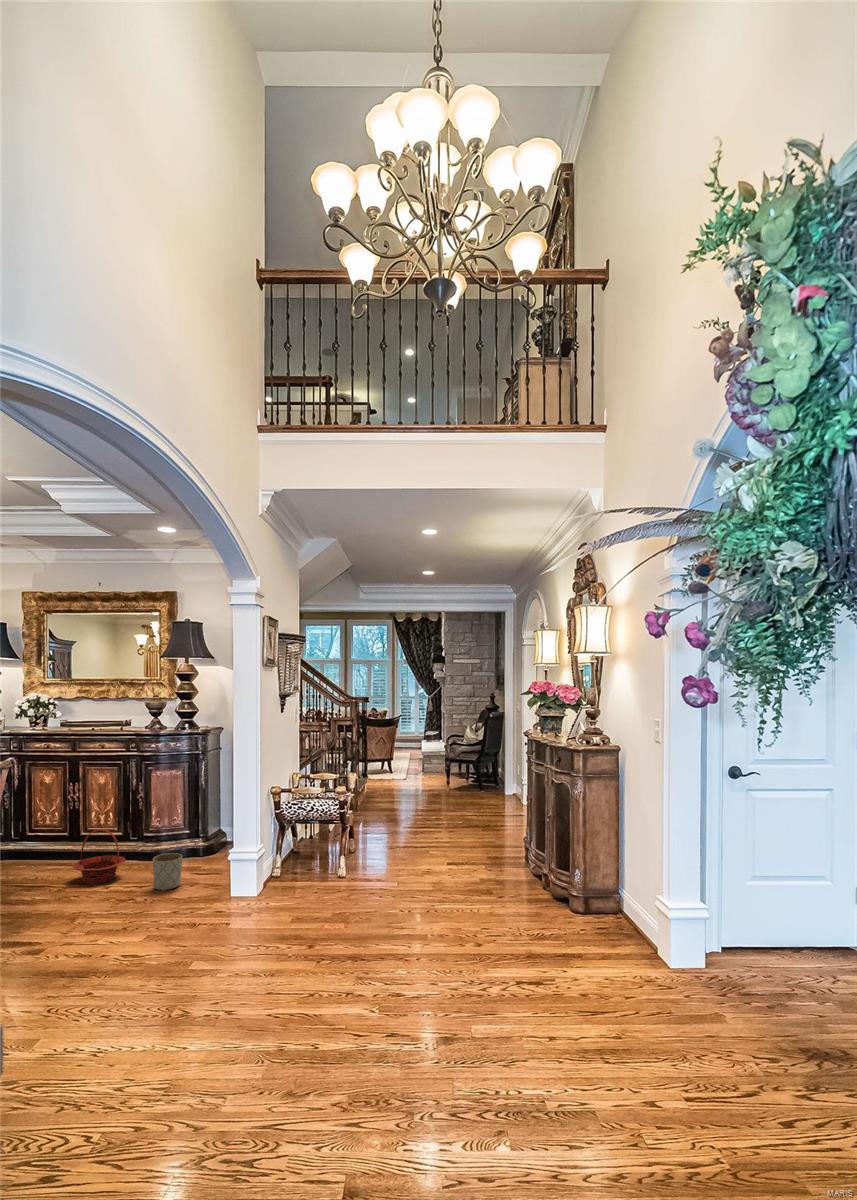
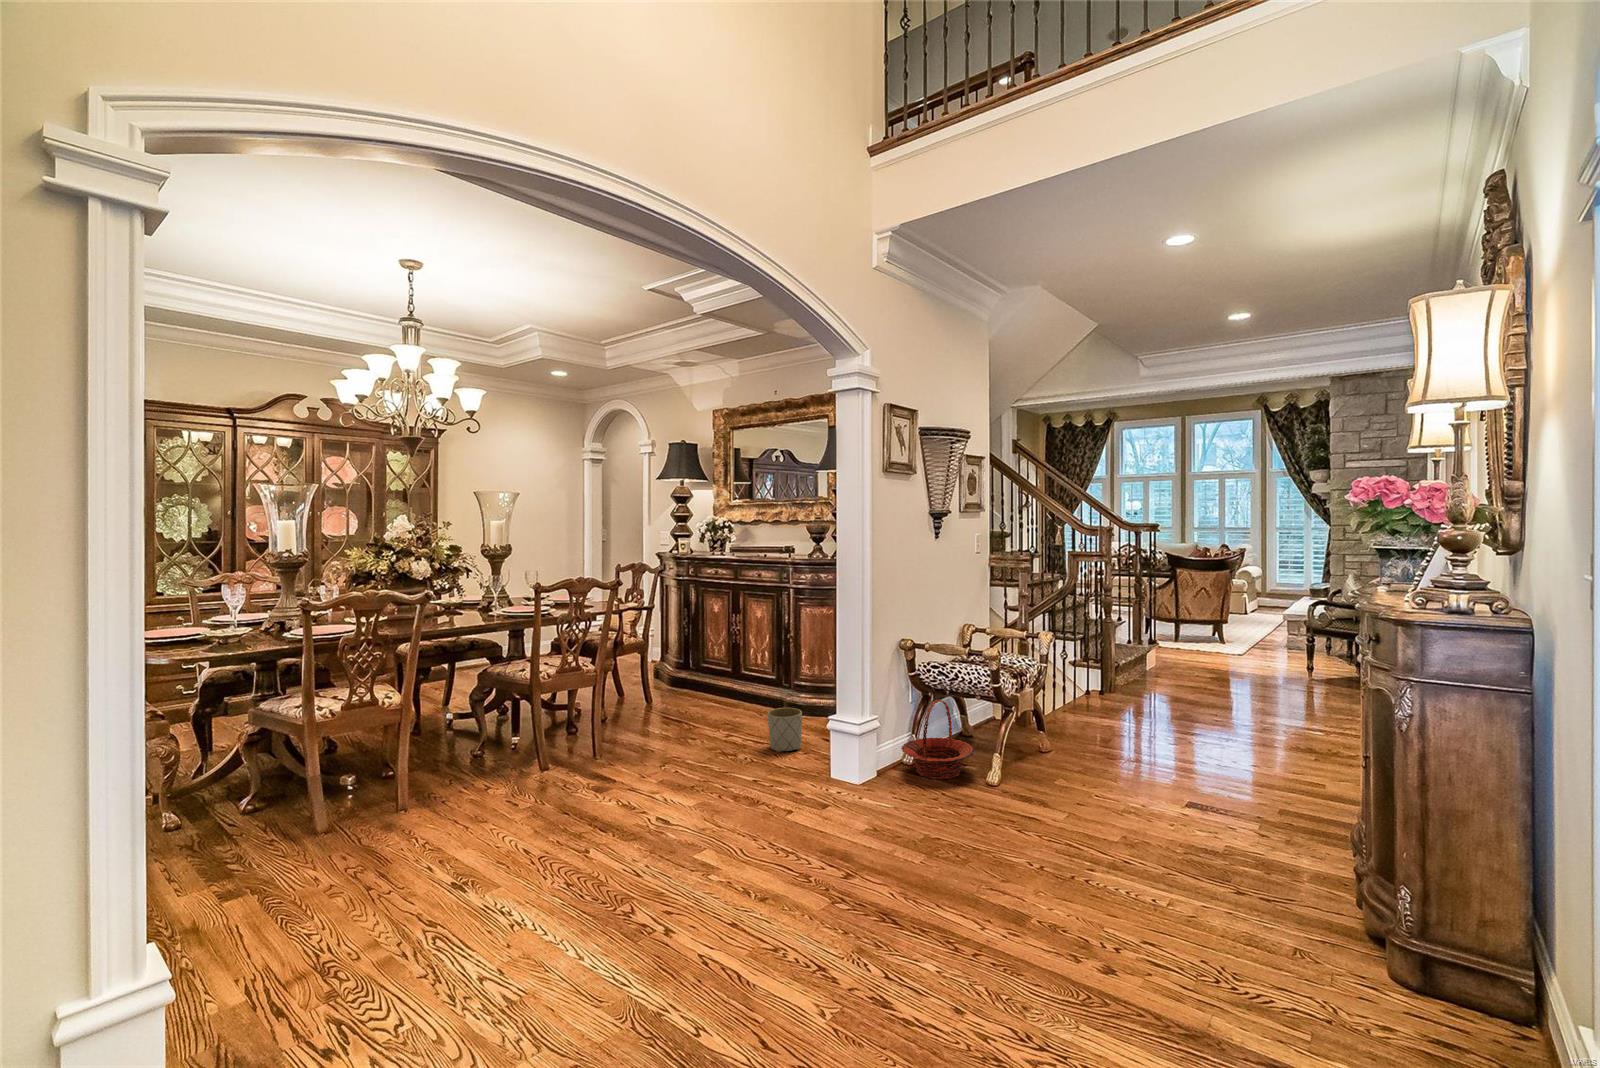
basket: present [73,829,126,884] -> present [901,700,975,779]

